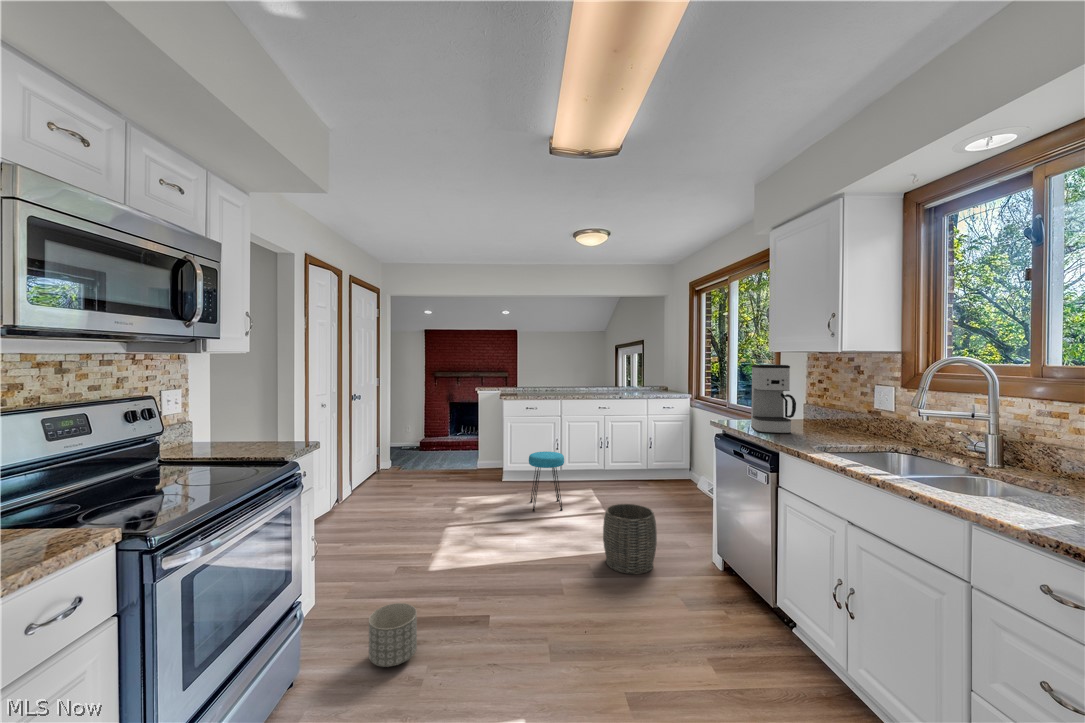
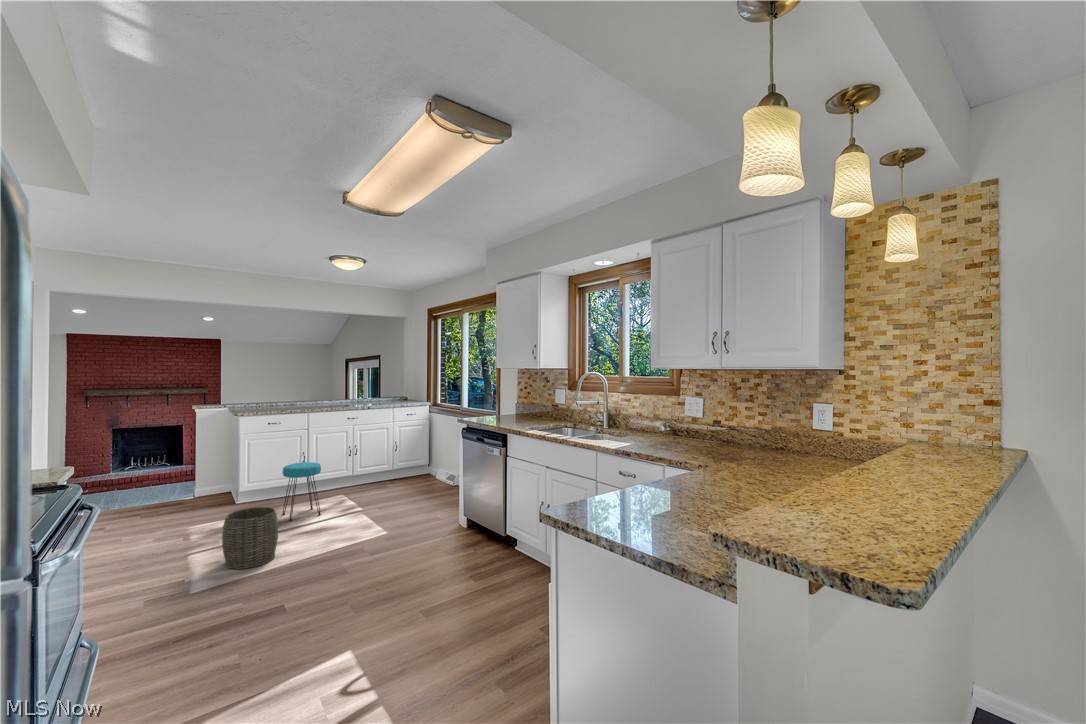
coffee maker: present [751,365,796,434] -> none [486,377,514,423]
woven basket: present [603,504,657,574] -> present [222,507,278,569]
planter: present [369,603,417,667] -> none [188,597,238,652]

